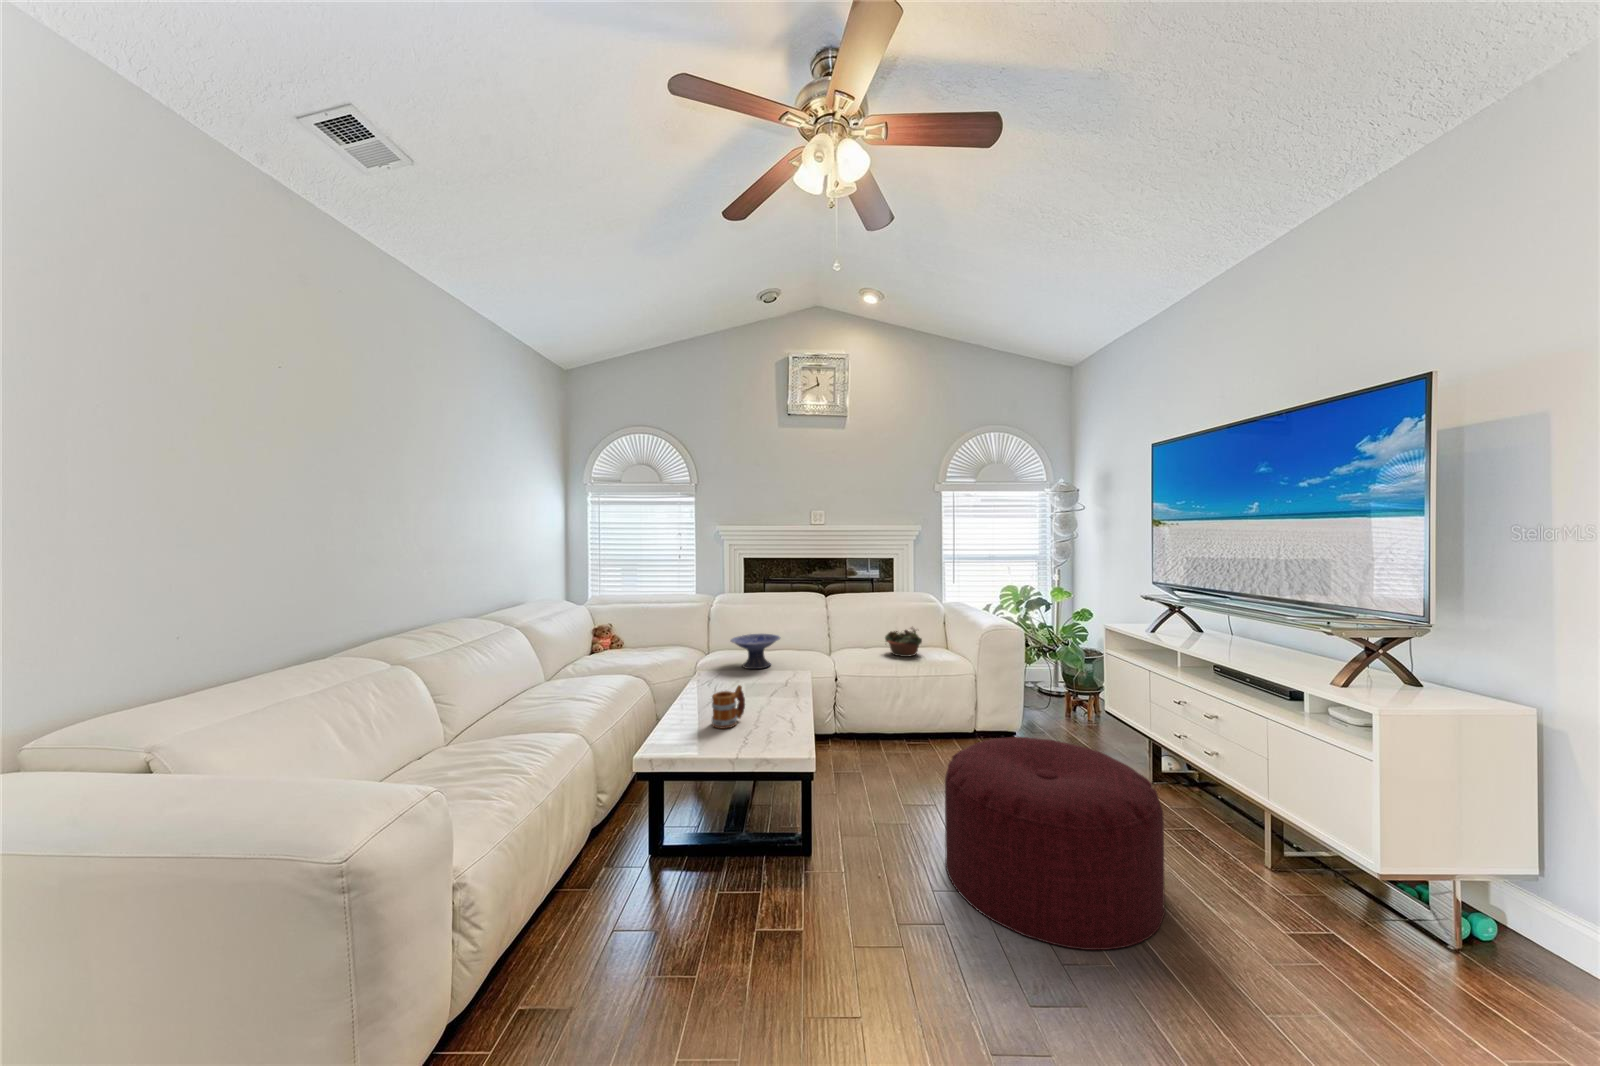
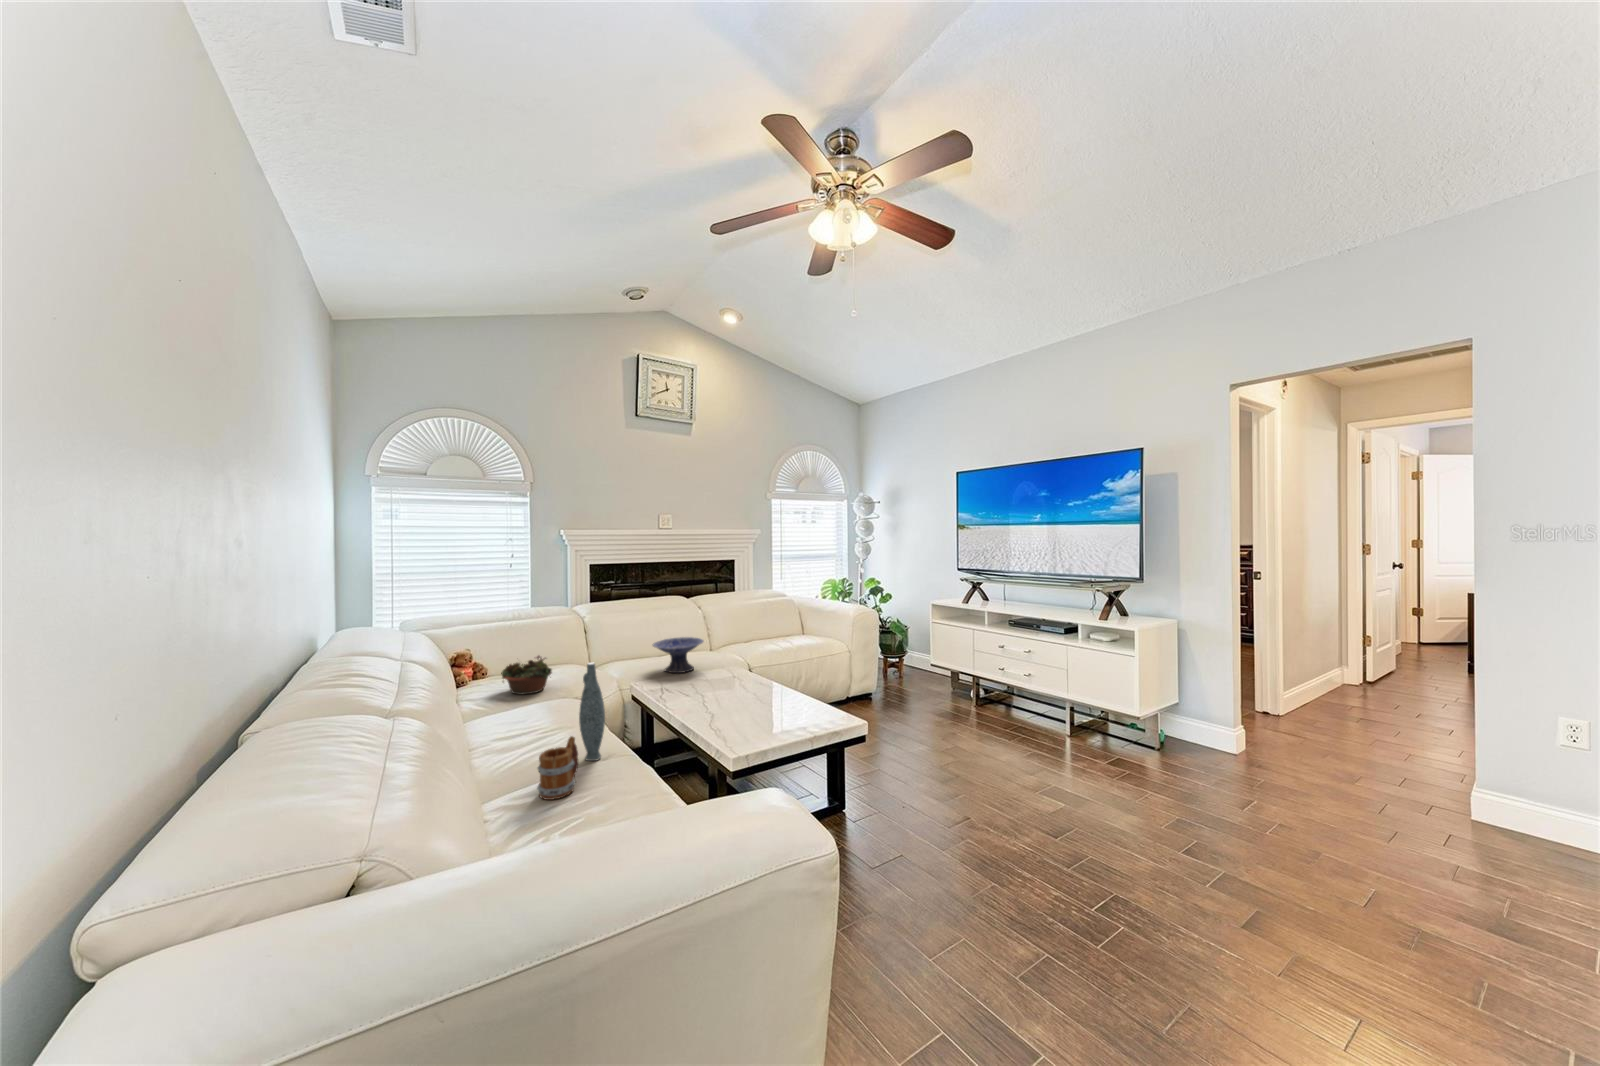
succulent planter: present [885,628,922,657] -> present [501,656,552,695]
vase: none [538,646,563,734] -> present [579,663,605,761]
mug: present [712,685,745,729] -> present [537,736,579,800]
ottoman: present [945,737,1165,950] -> none [921,682,1067,805]

